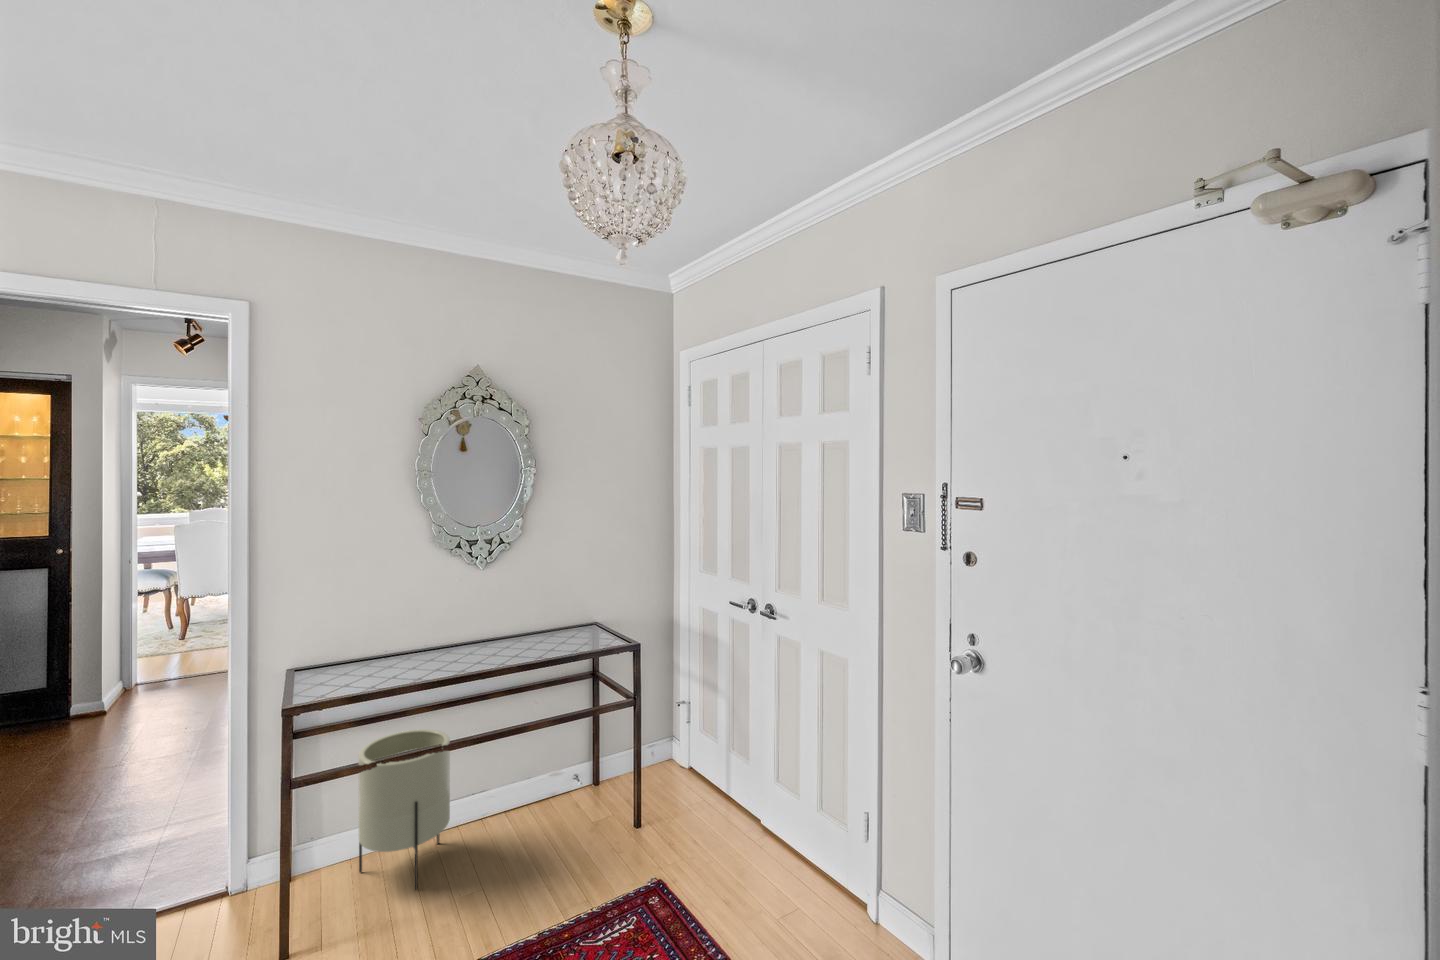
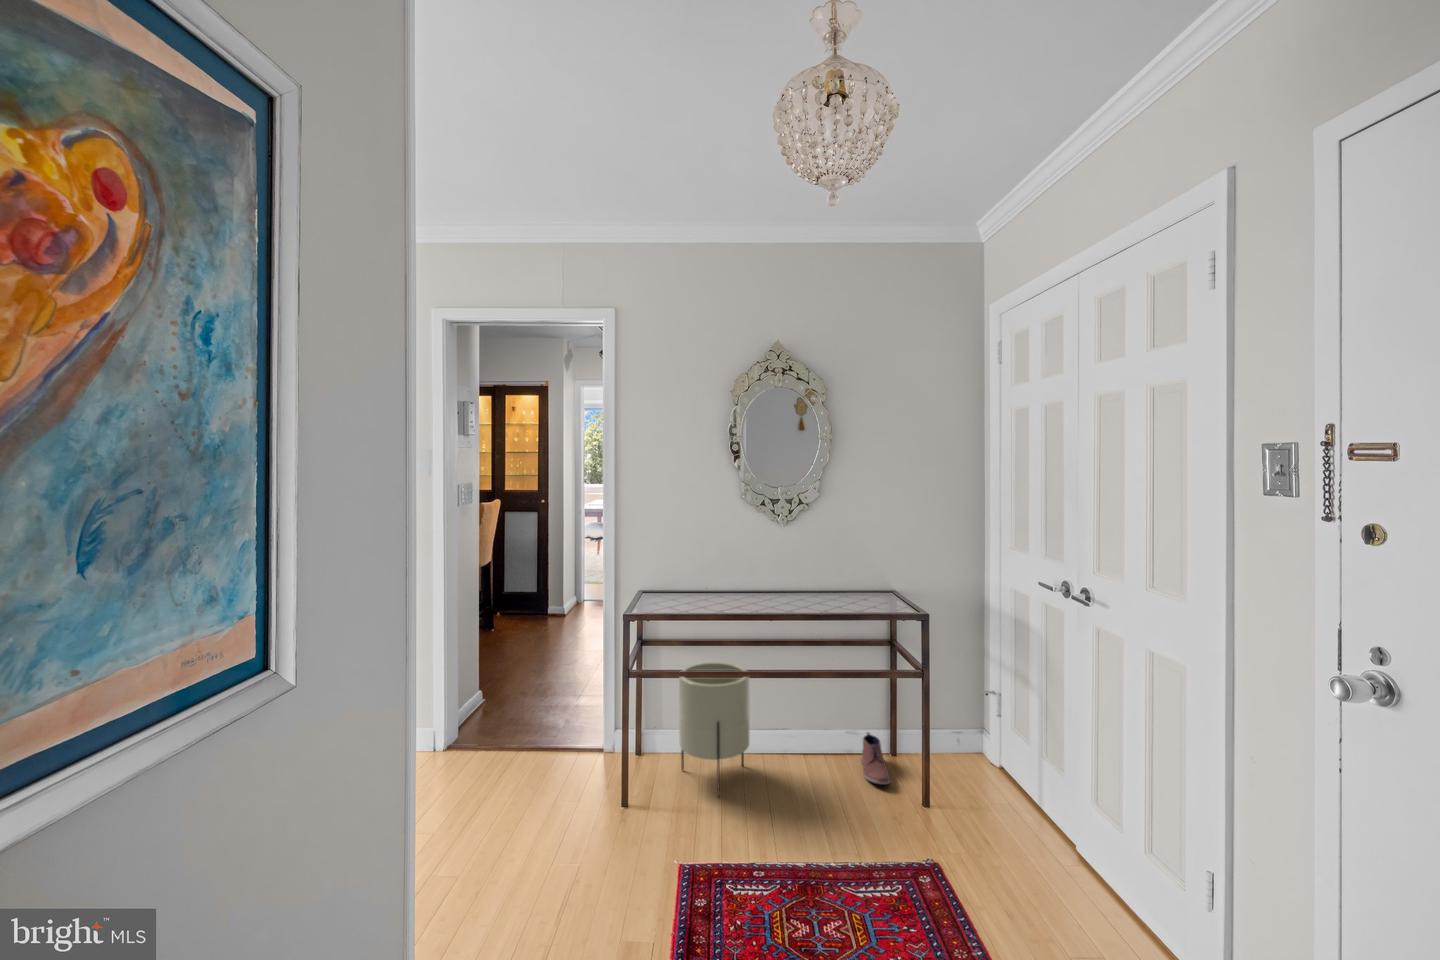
shoe: none [568,768,602,820] -> present [861,732,890,785]

